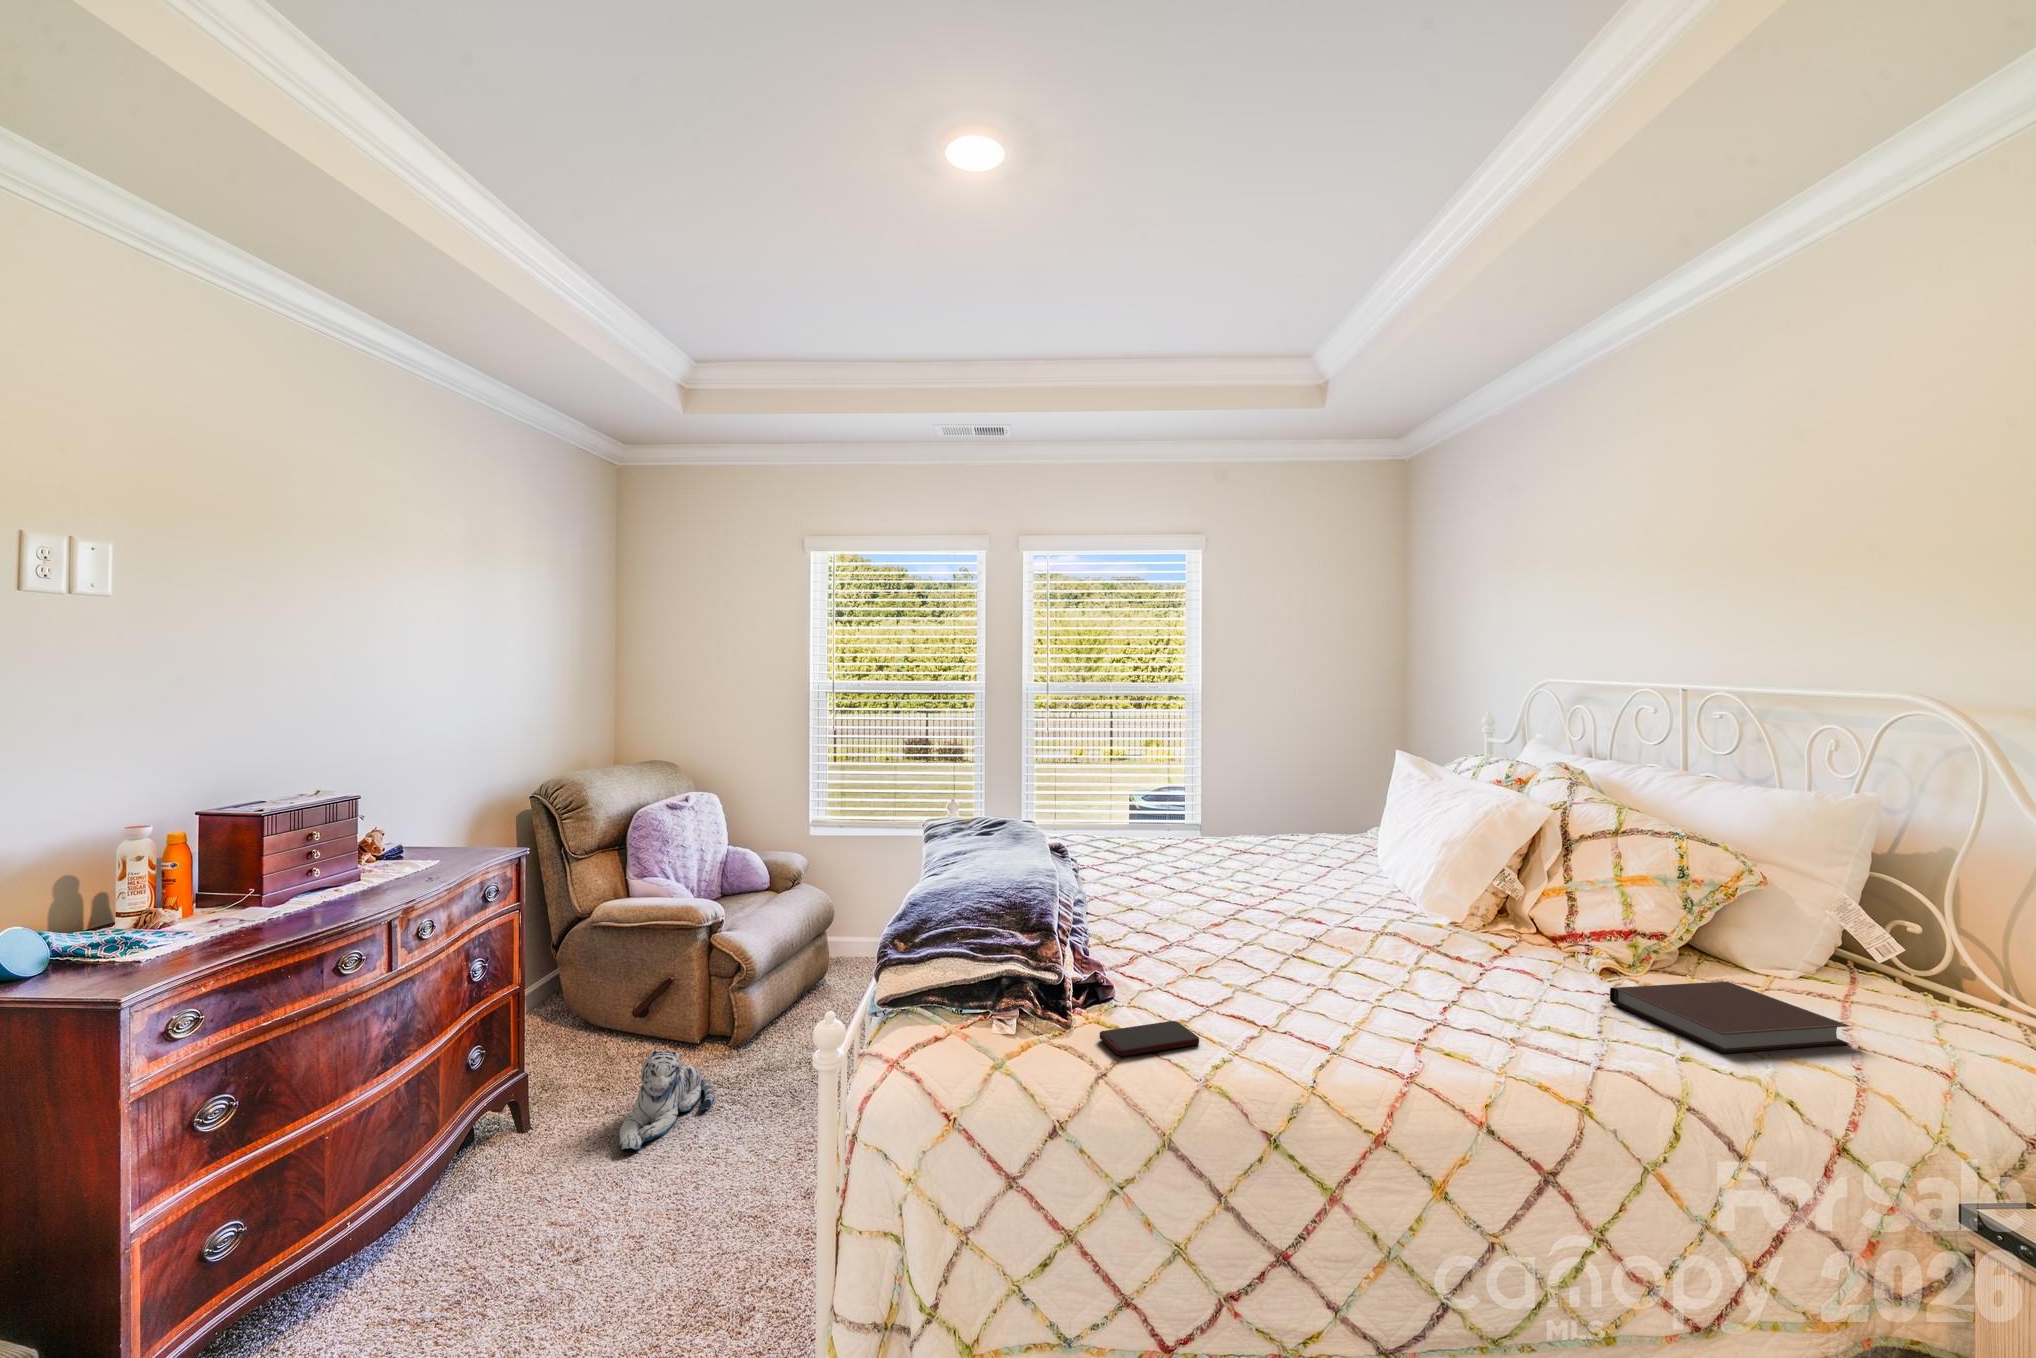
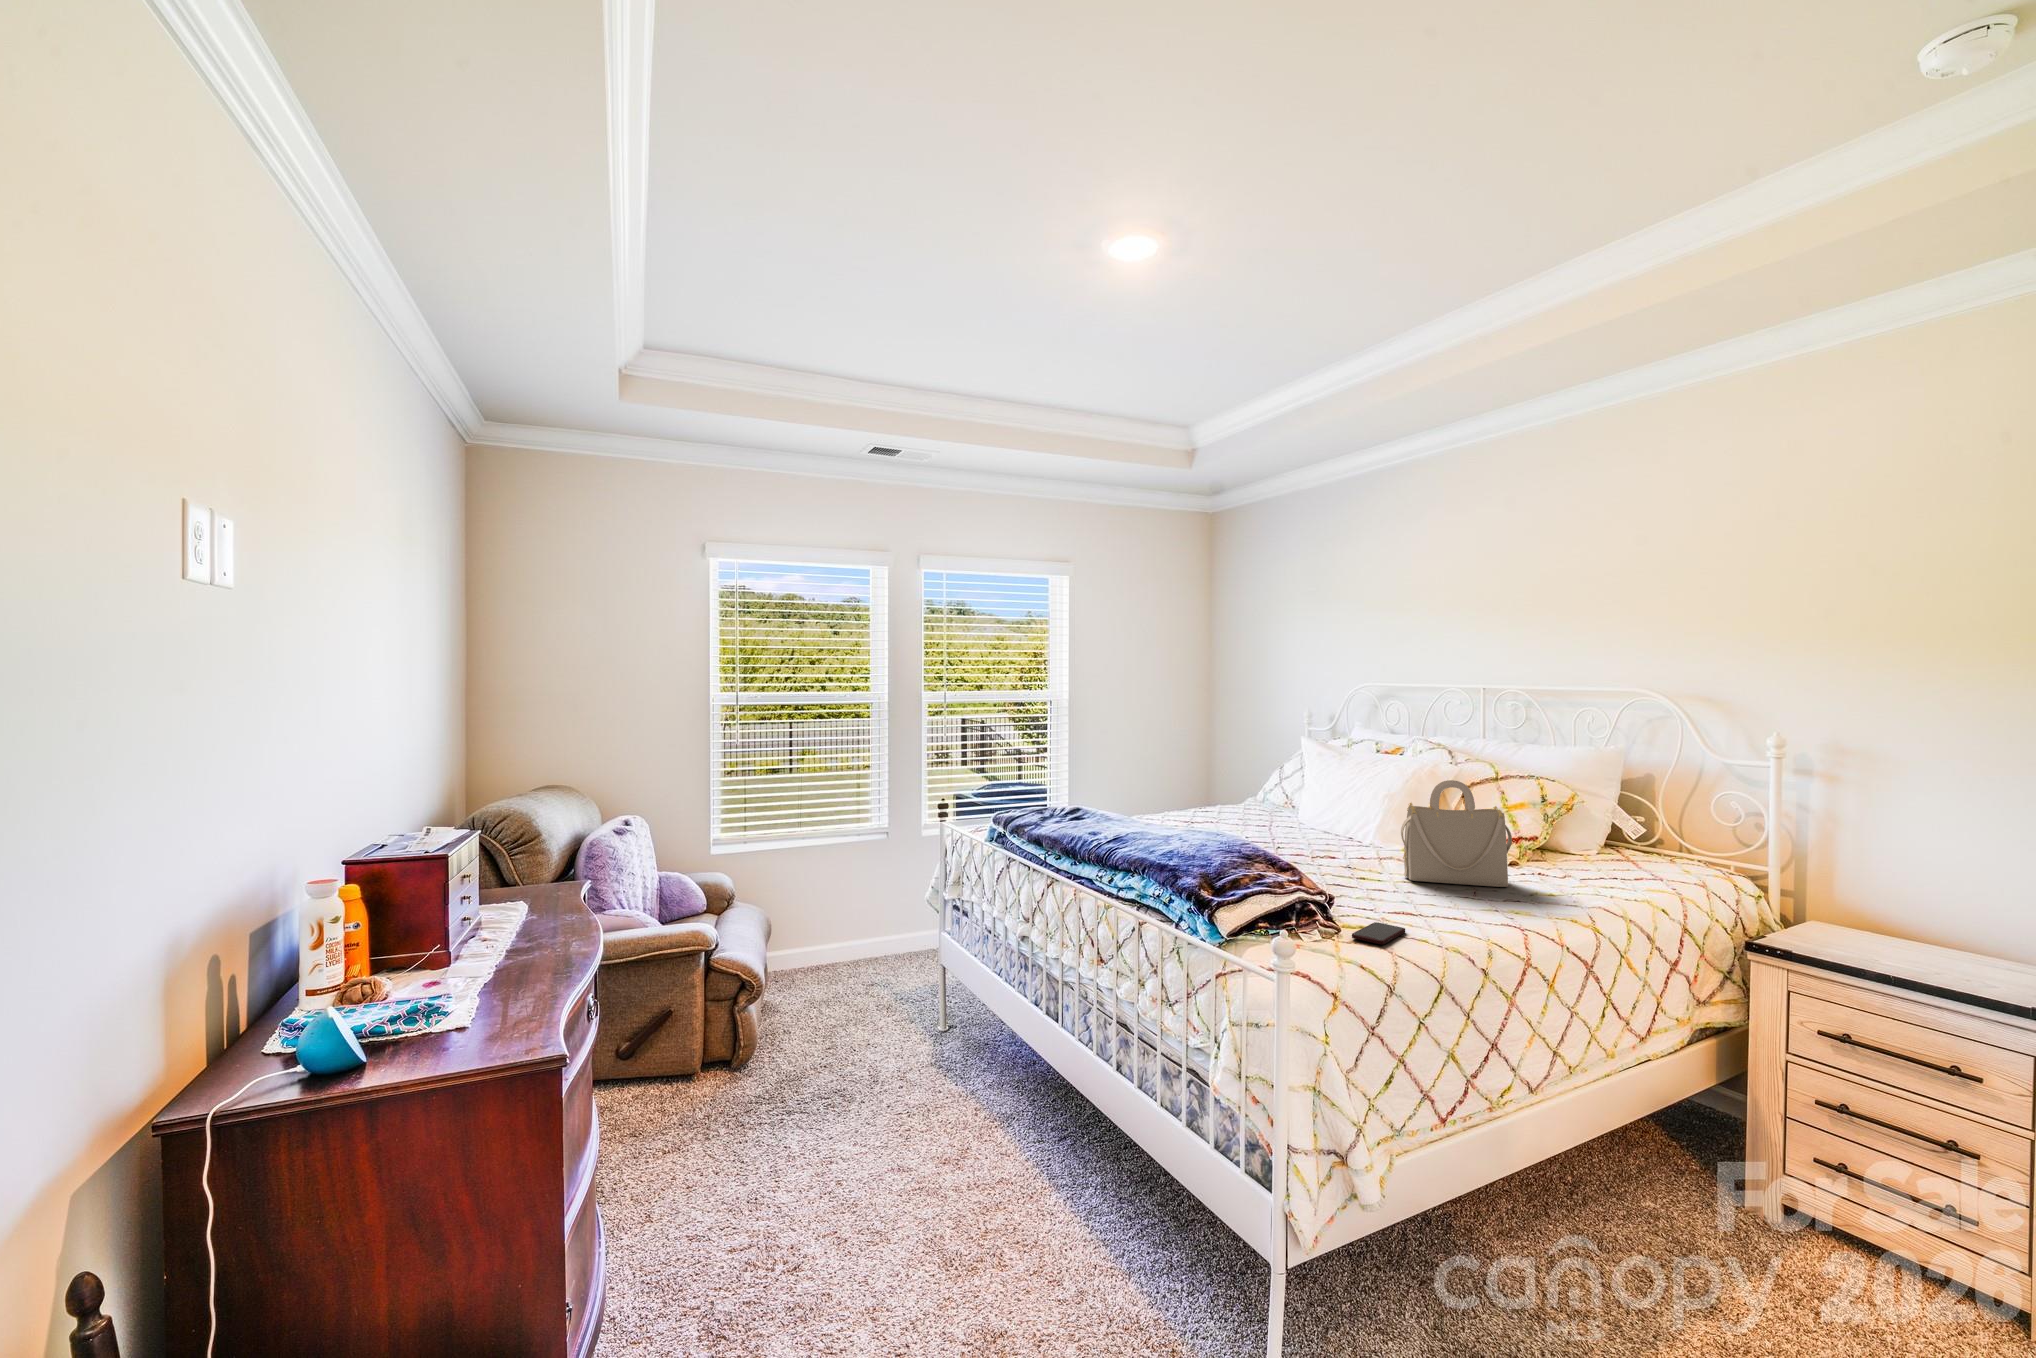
handbag: none [1368,828,1536,1004] -> present [1401,780,1512,887]
notebook: present [1610,982,1849,1053] -> none [1542,860,1656,894]
plush toy: present [619,1050,714,1150] -> none [704,1073,779,1177]

